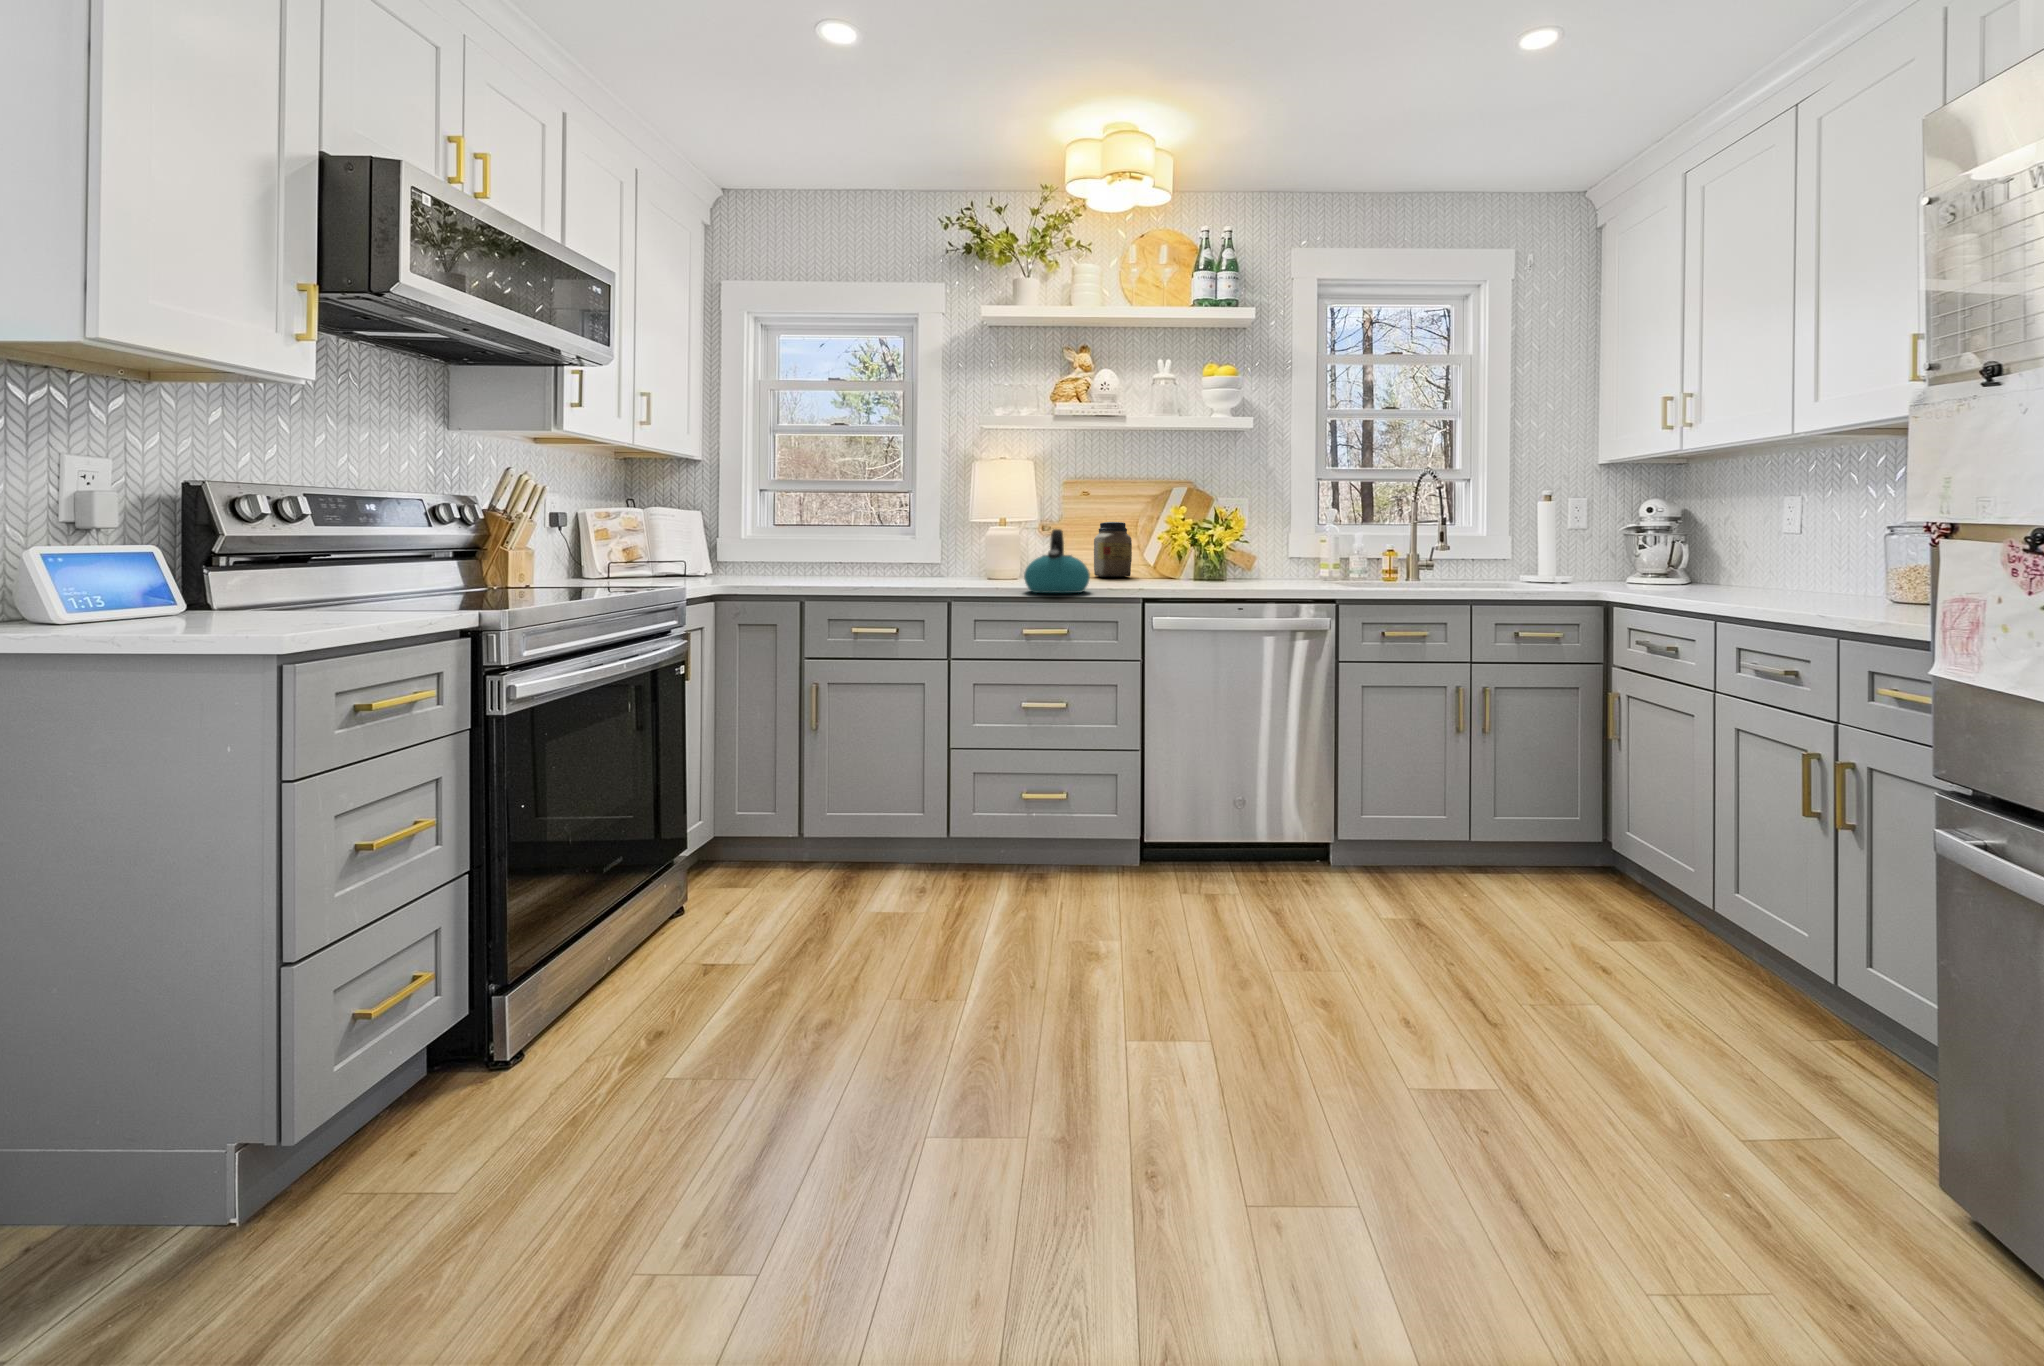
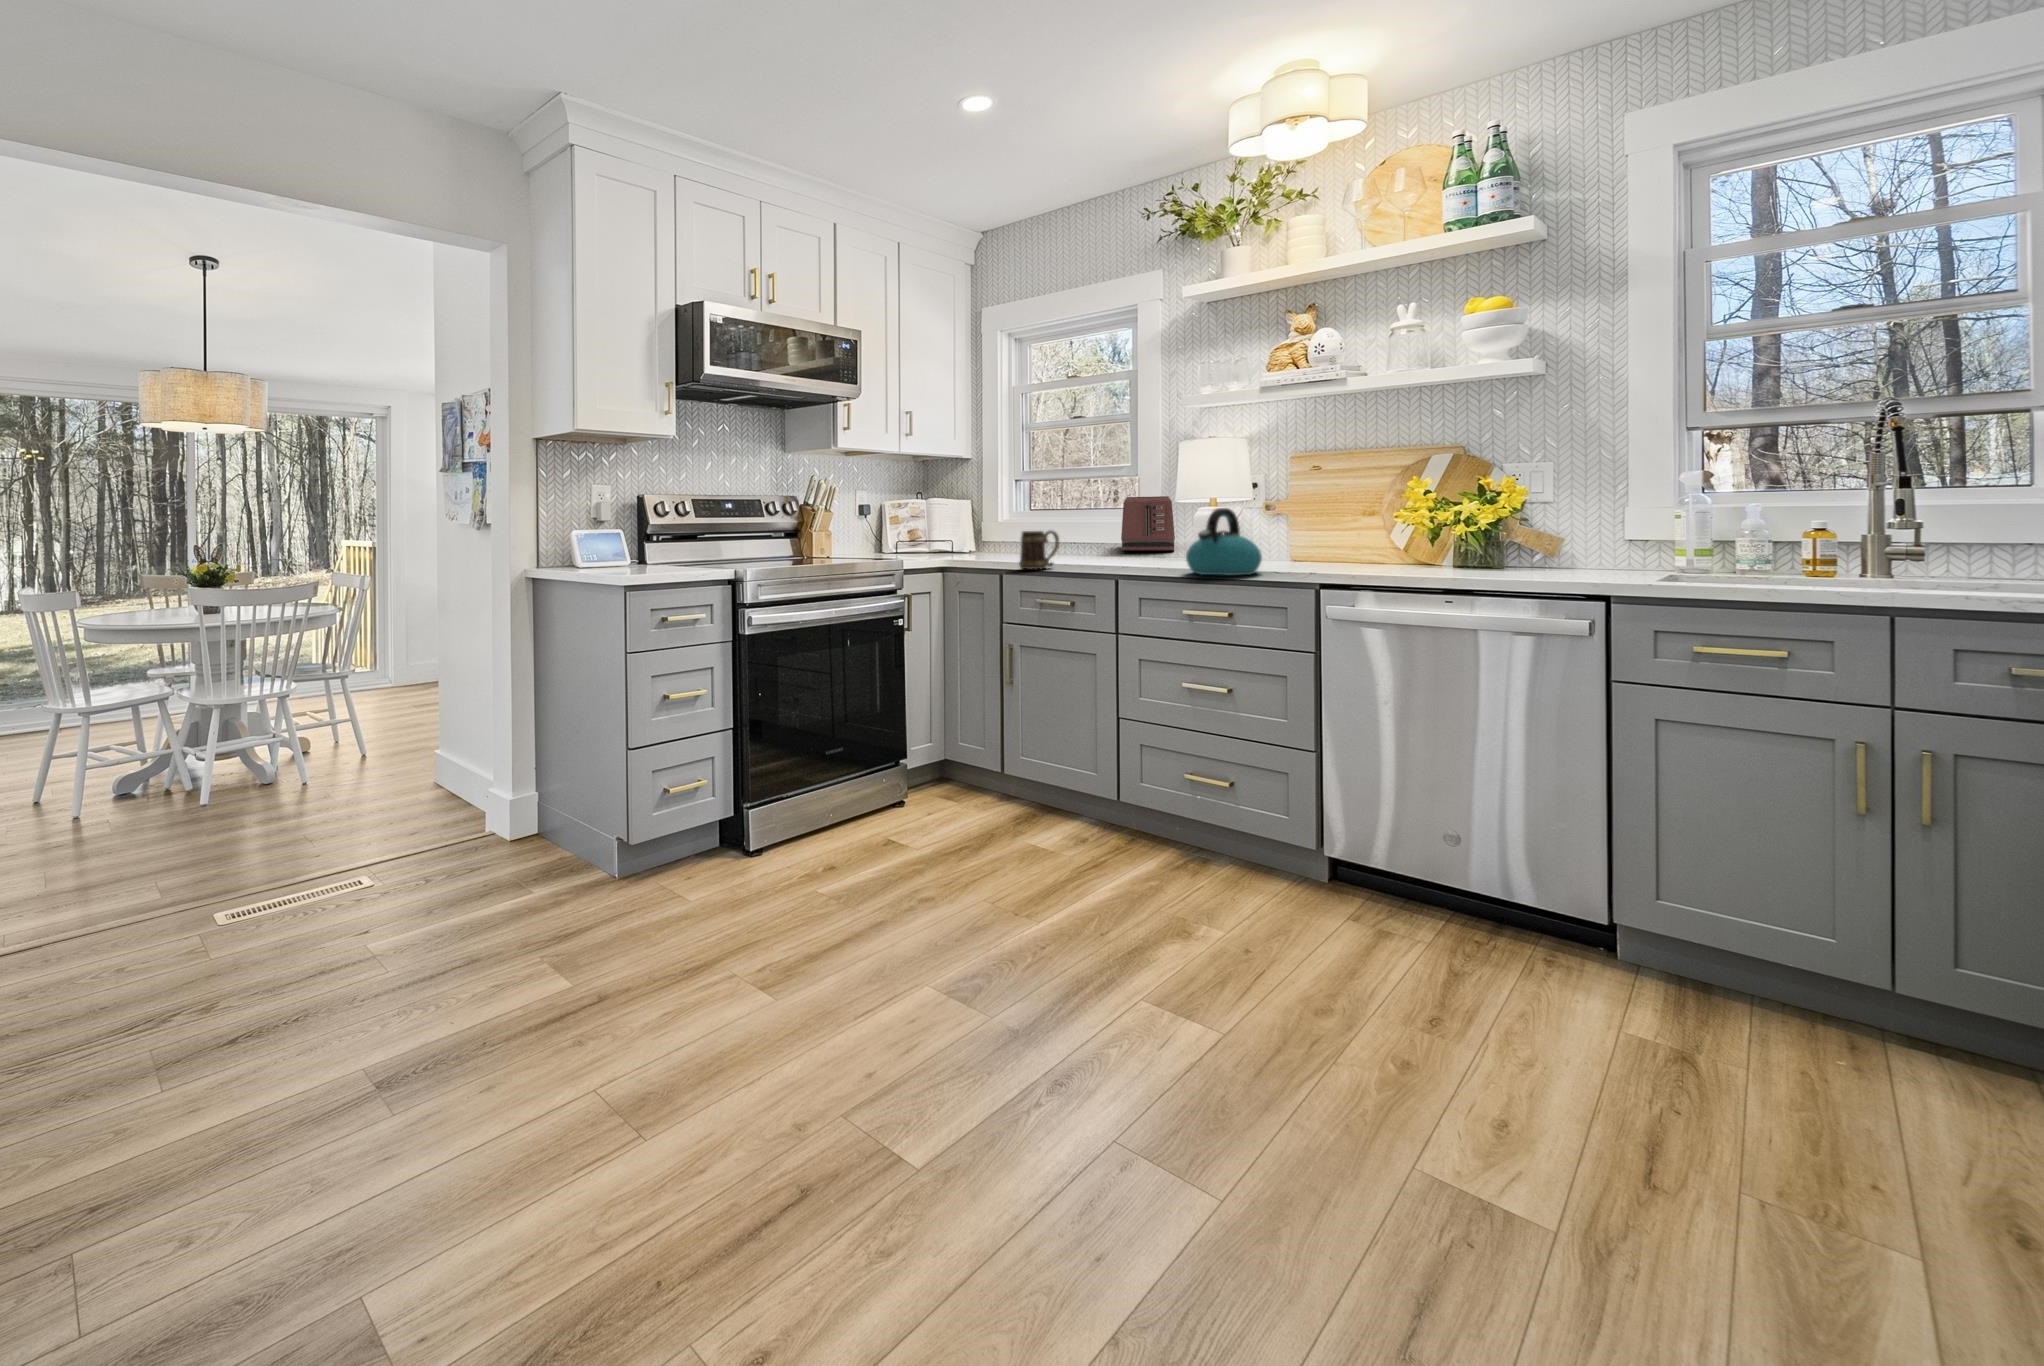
toaster: none [882,516,953,573] -> present [1121,496,1175,550]
jar: present [1094,522,1132,577] -> none [1321,496,1364,557]
mug: none [837,549,878,593] -> present [1019,531,1059,570]

